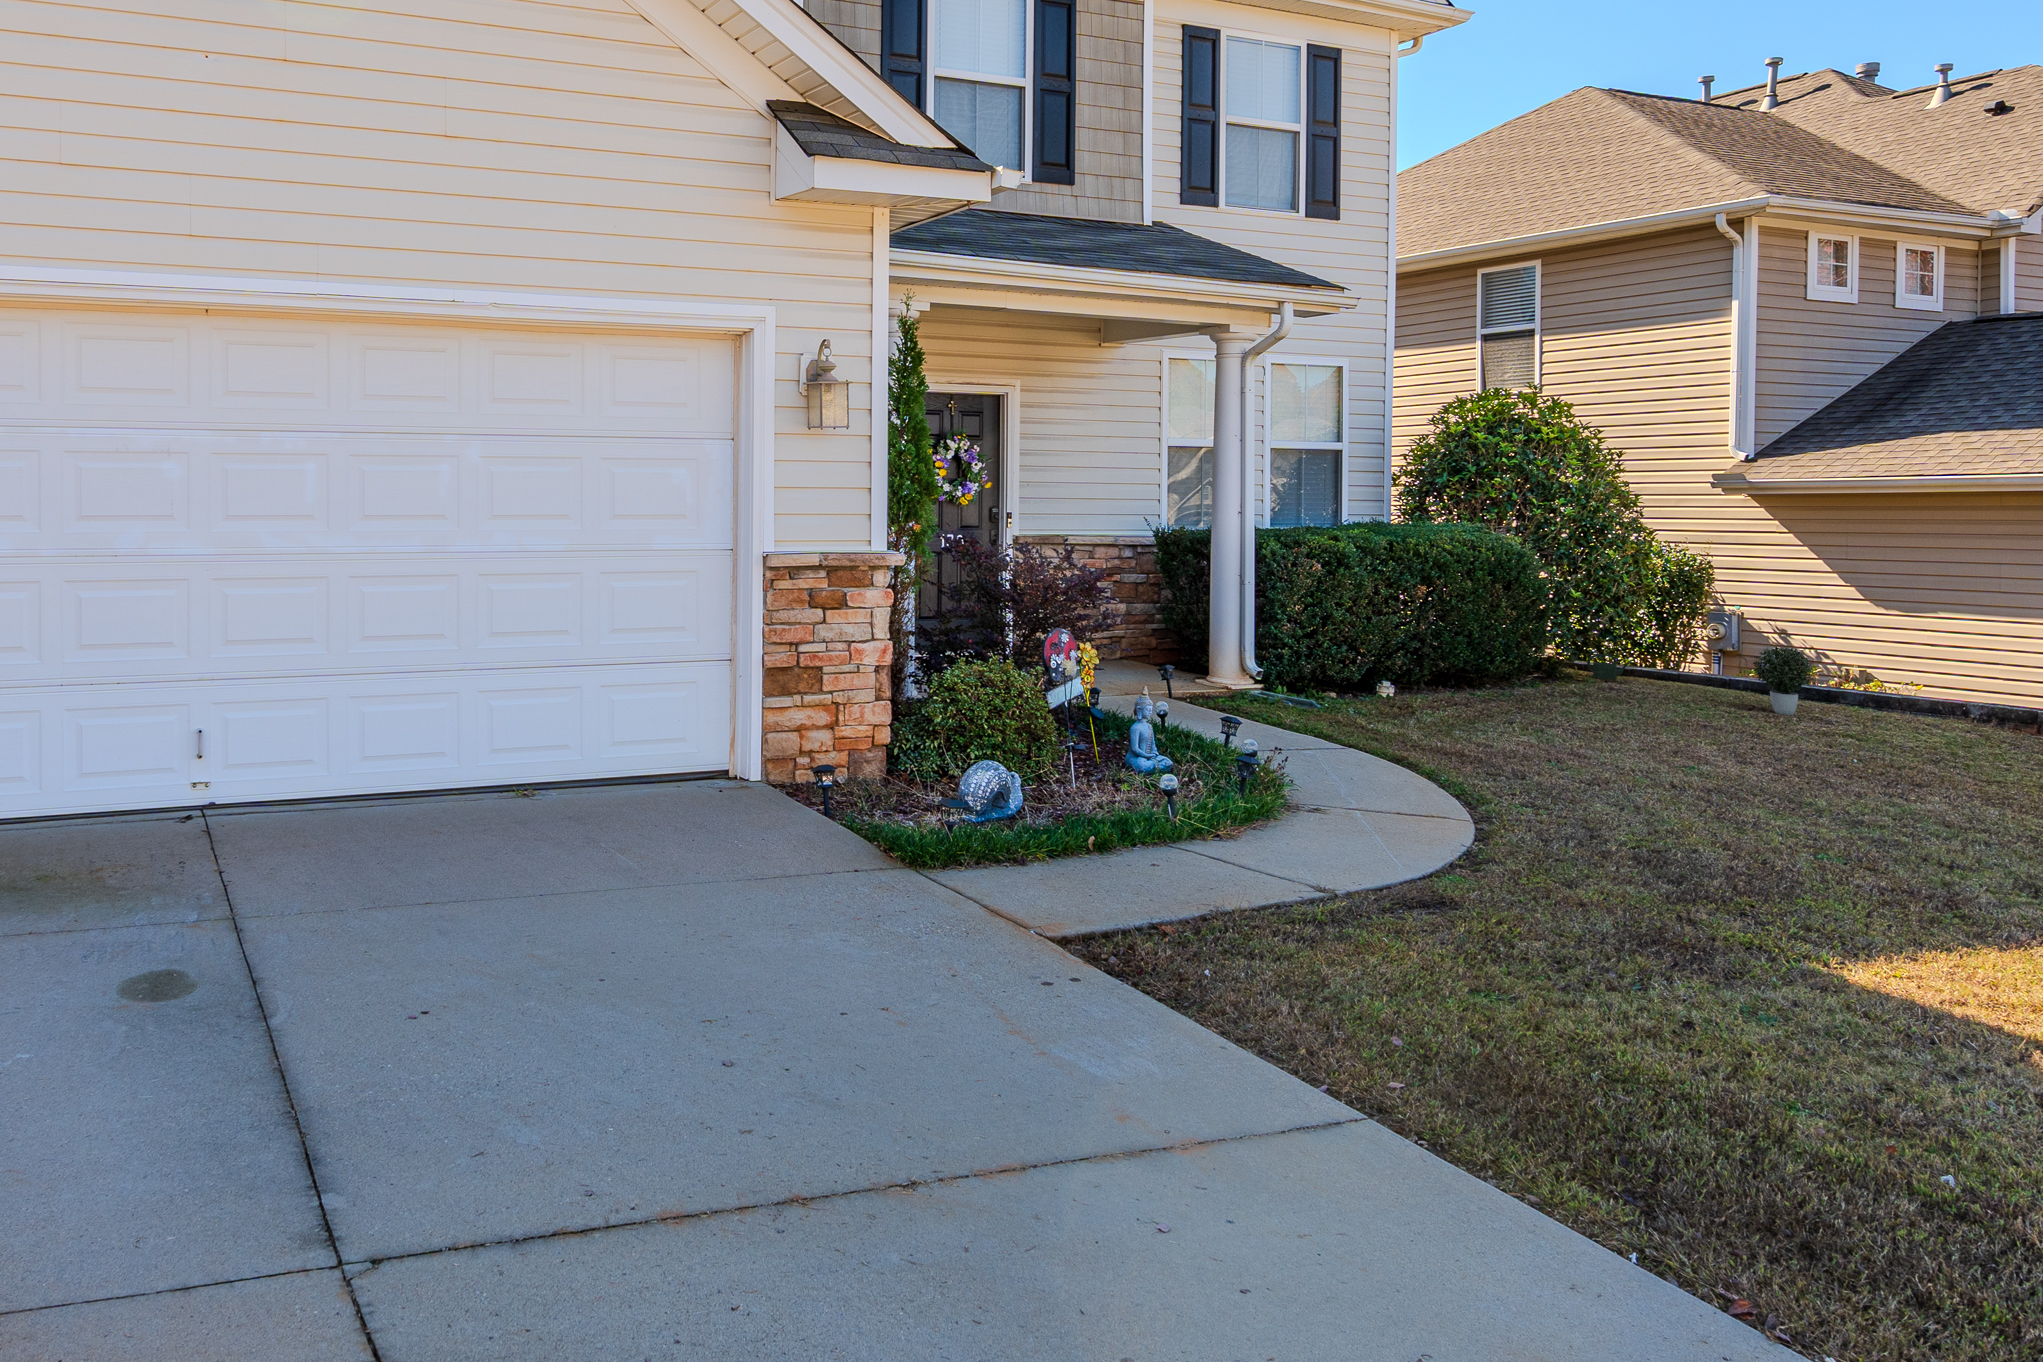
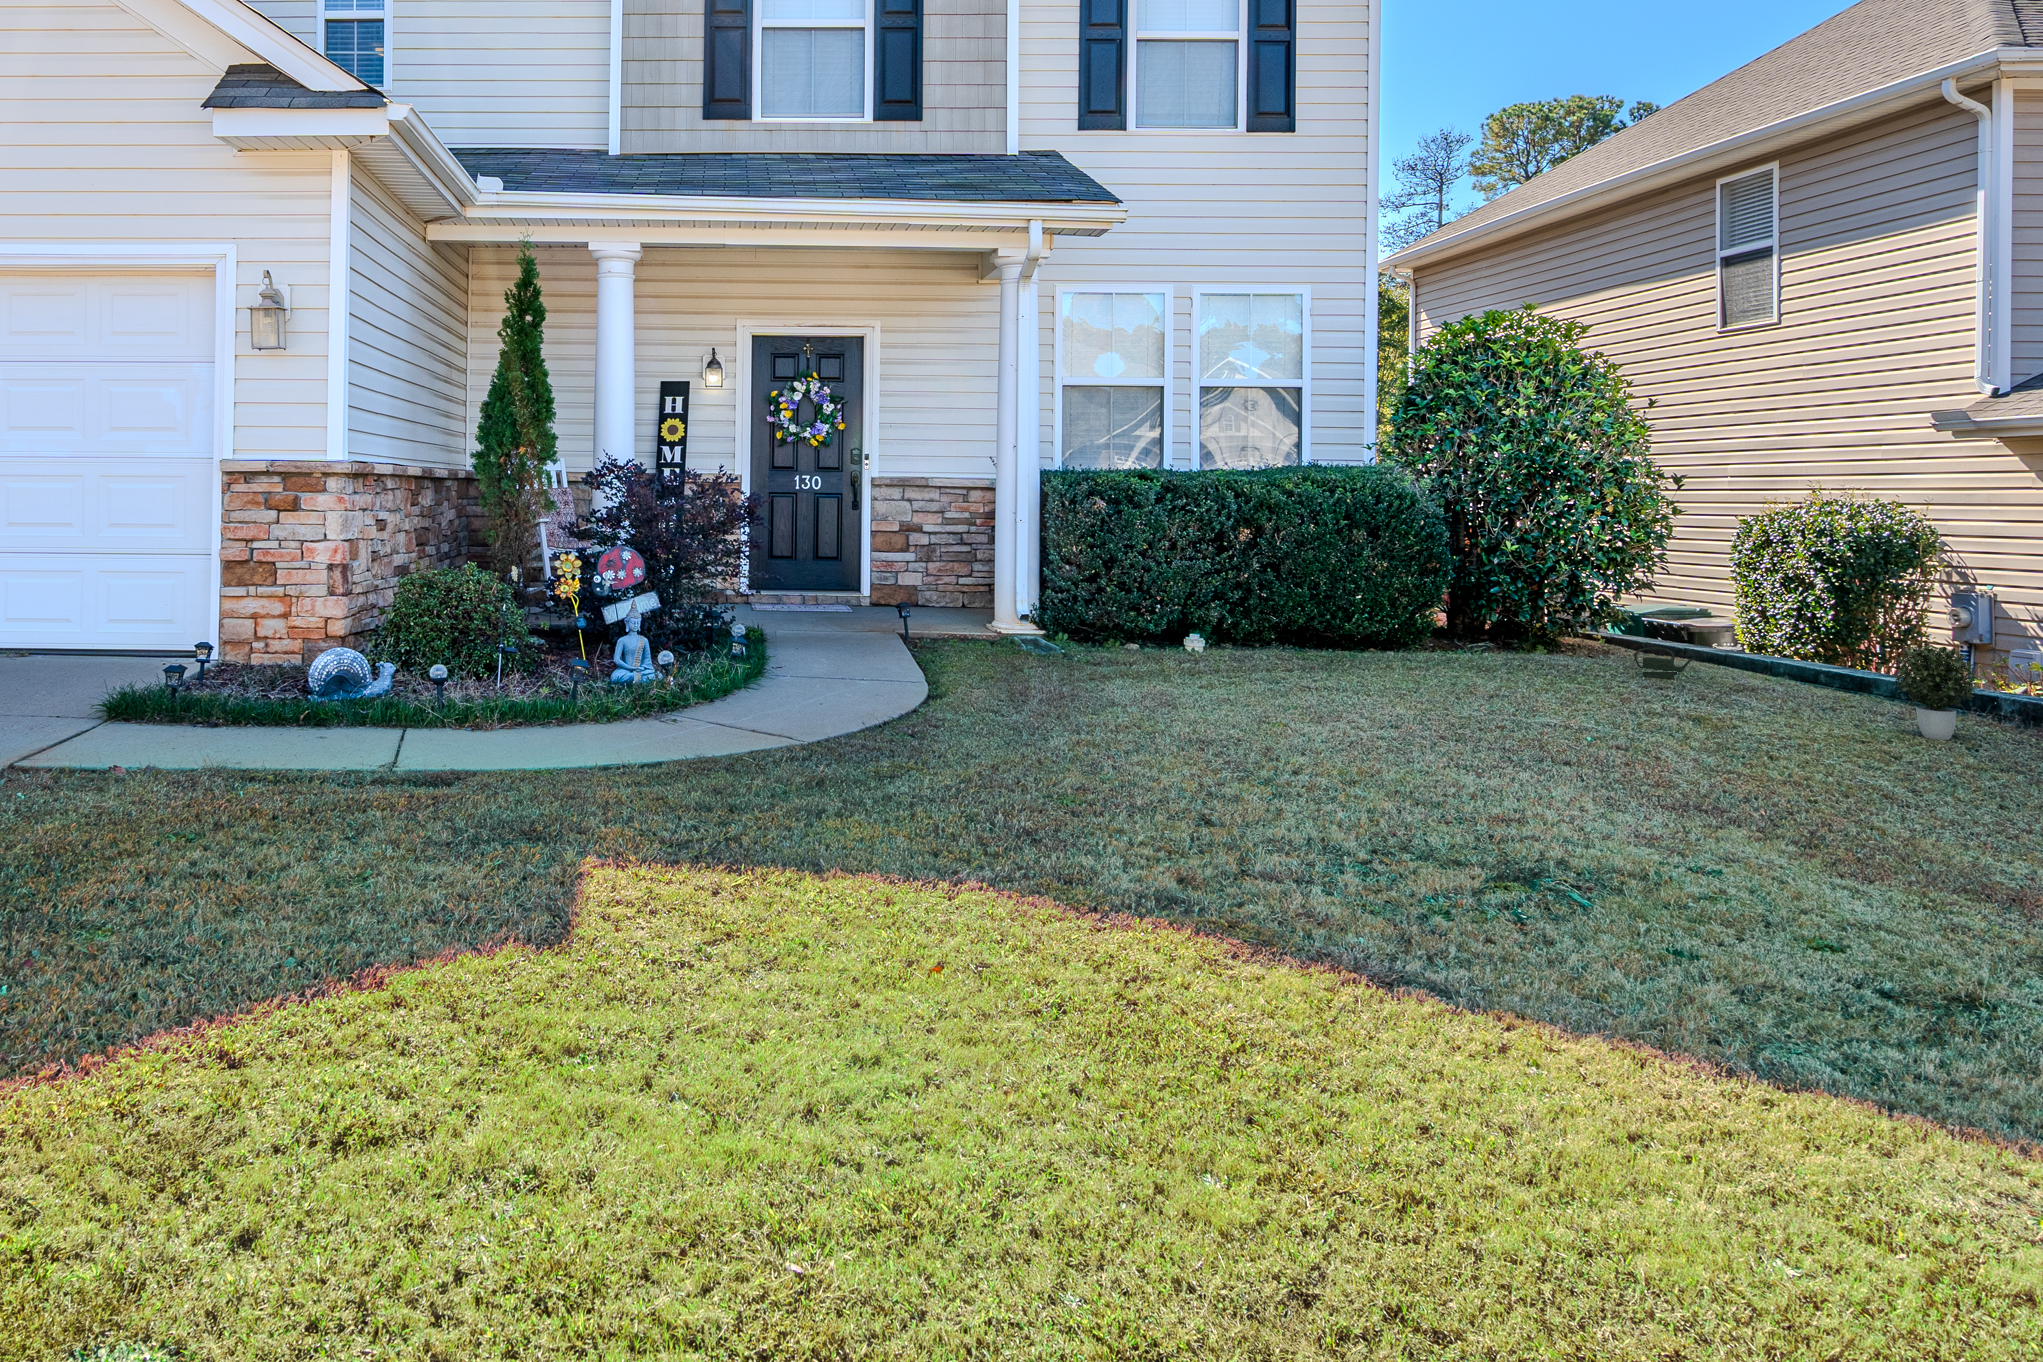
potted plant: present [1753,647,1816,715] -> present [1894,644,1978,740]

